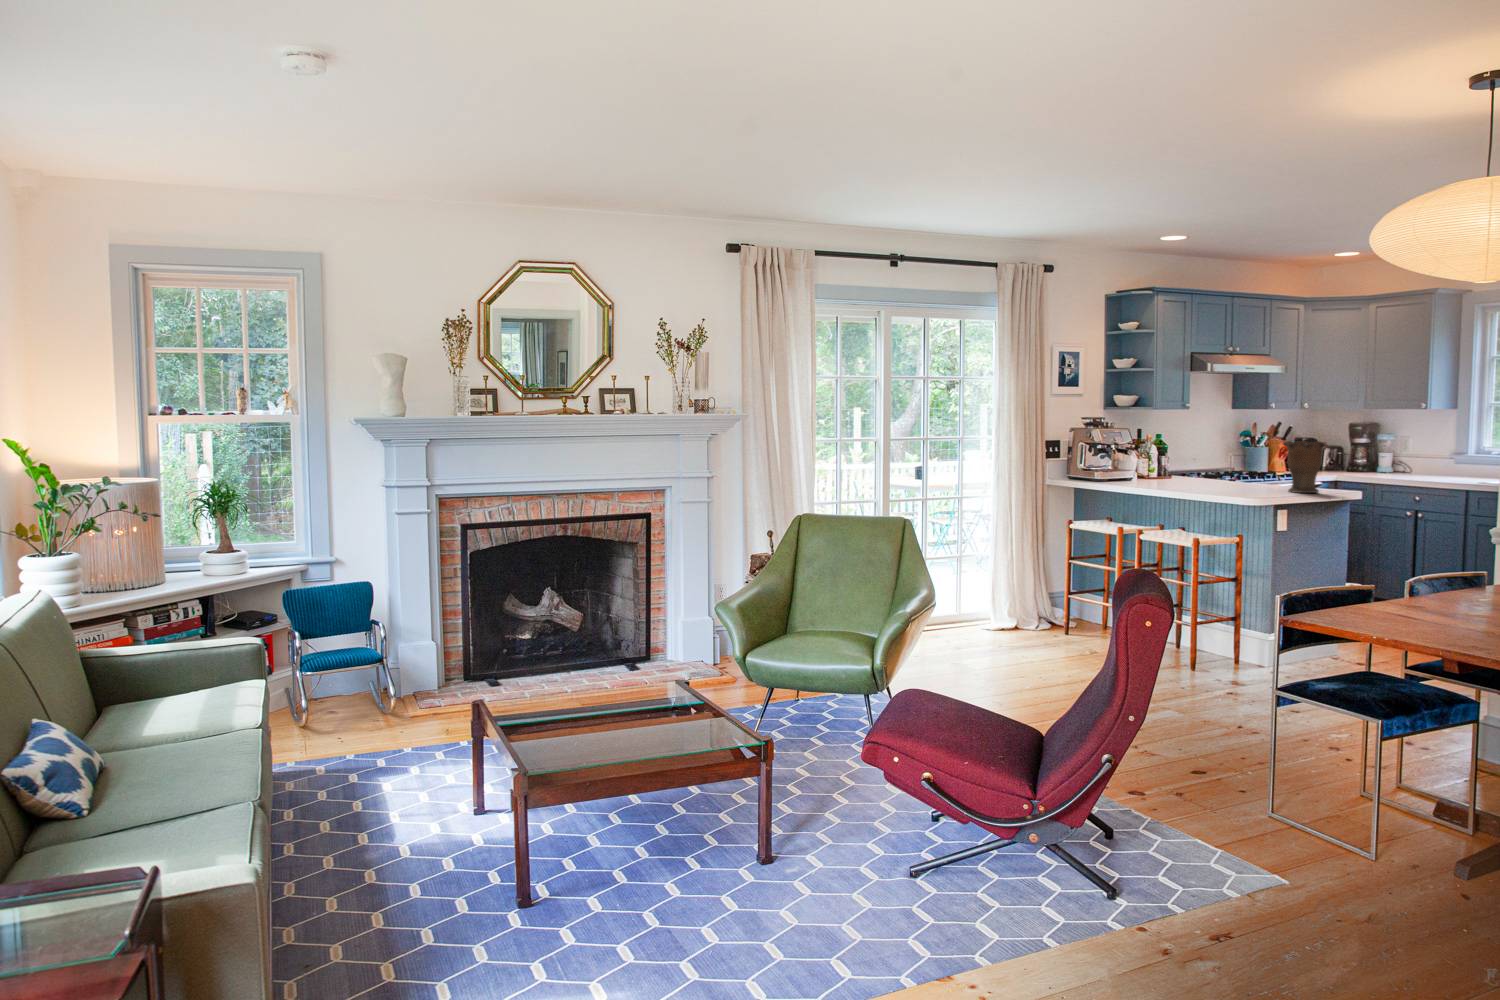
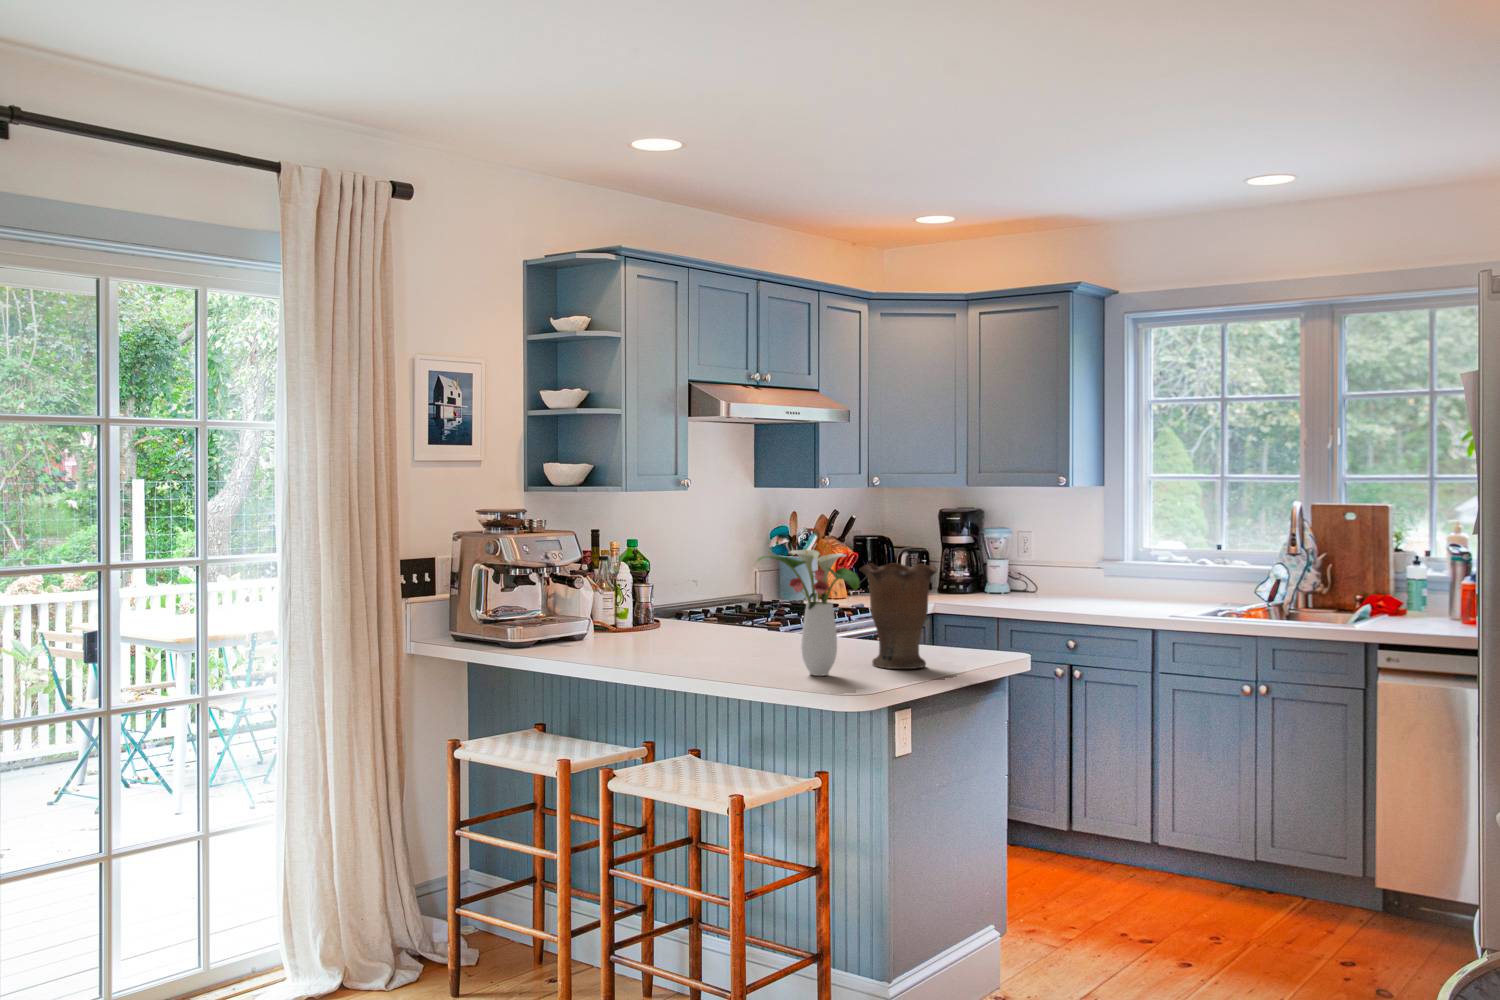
flower arrangement: none [1224,432,1279,493] -> present [758,550,860,676]

